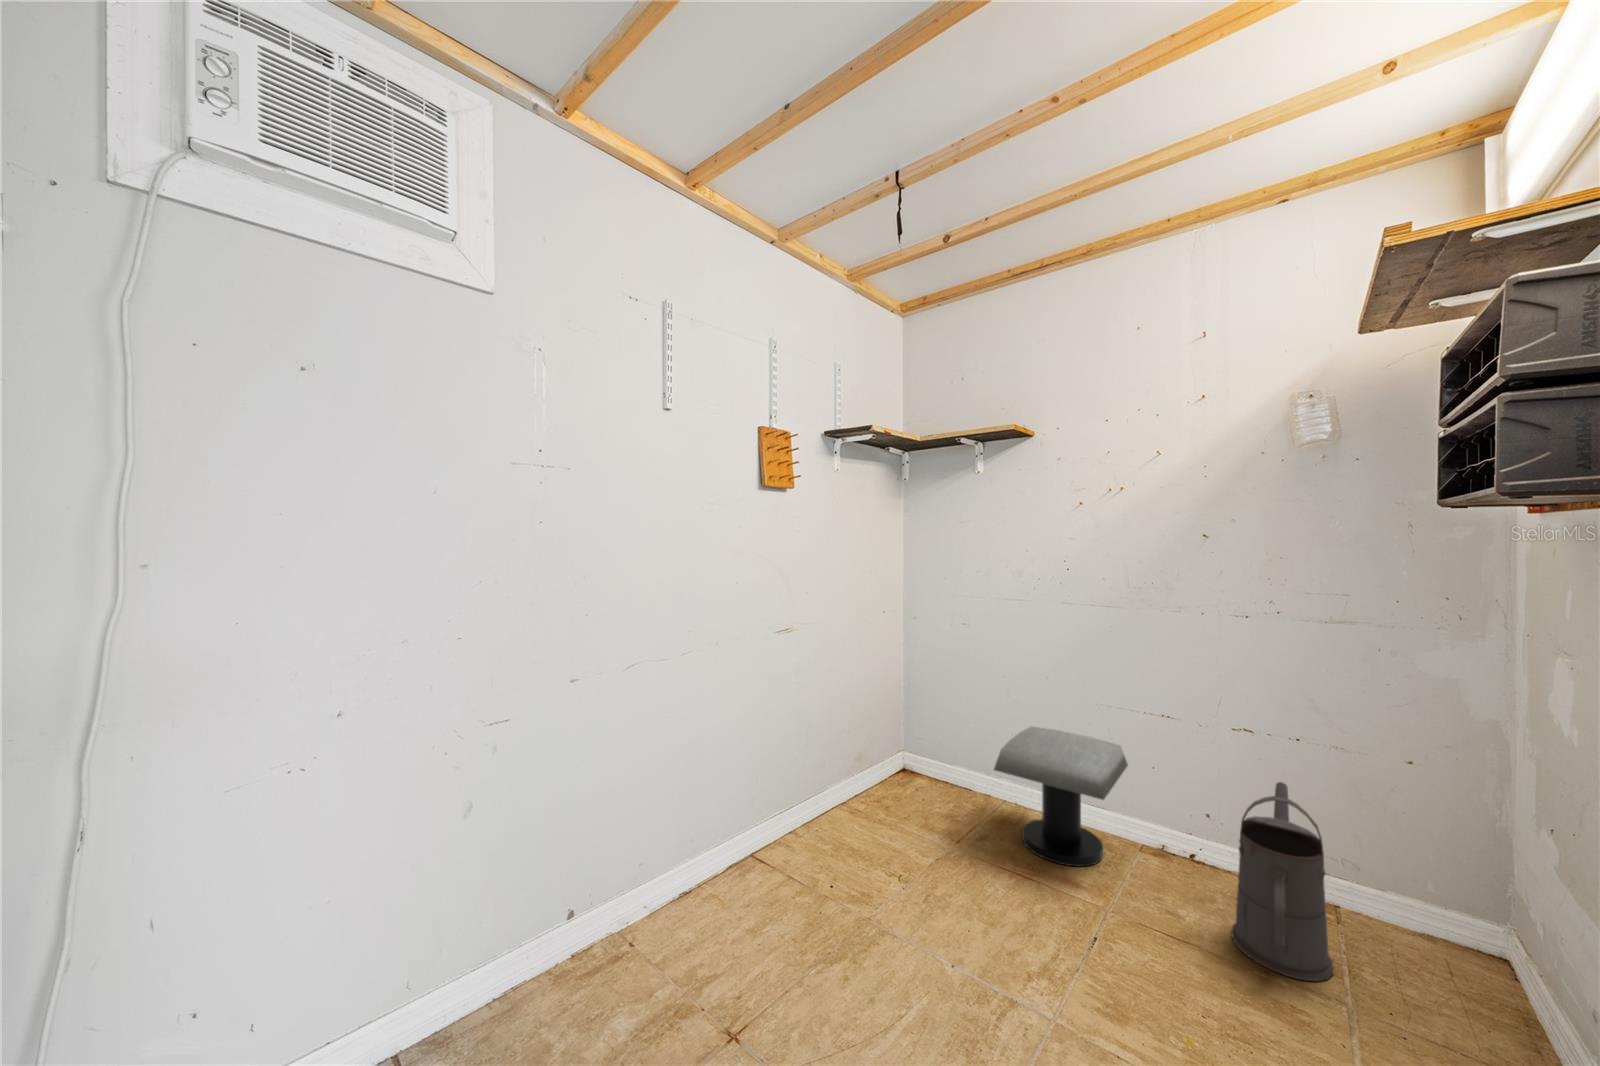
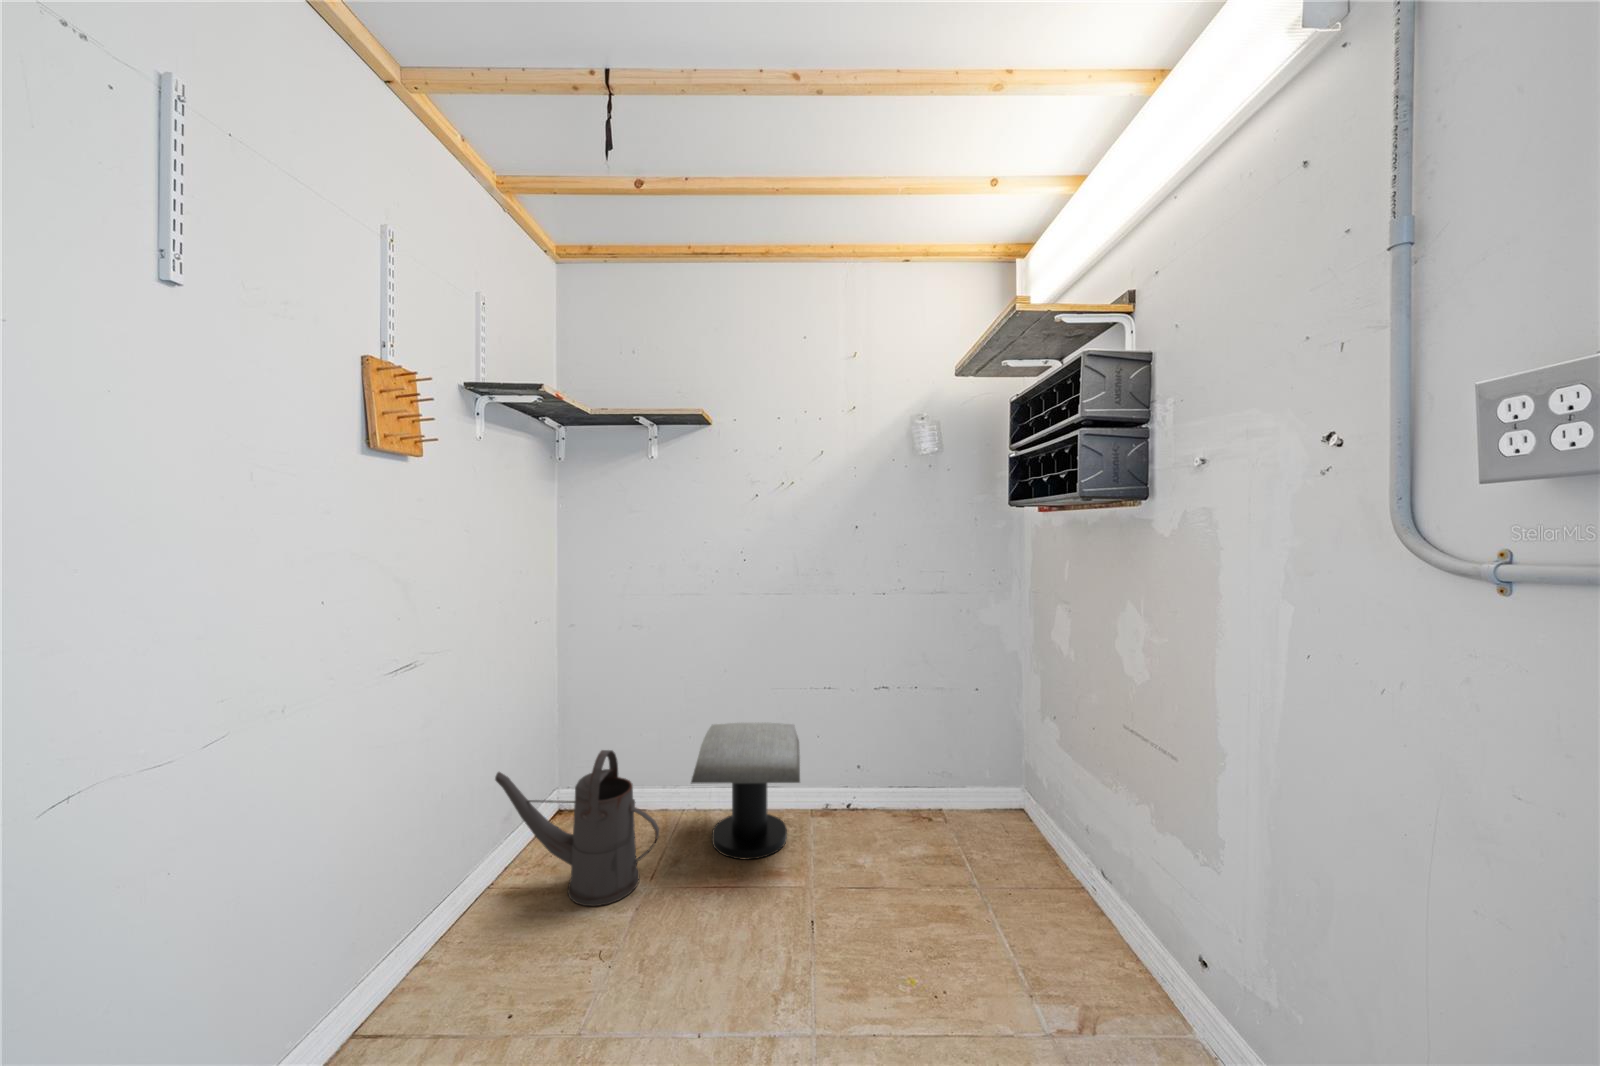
watering can: present [1232,782,1333,981] -> present [495,750,659,906]

